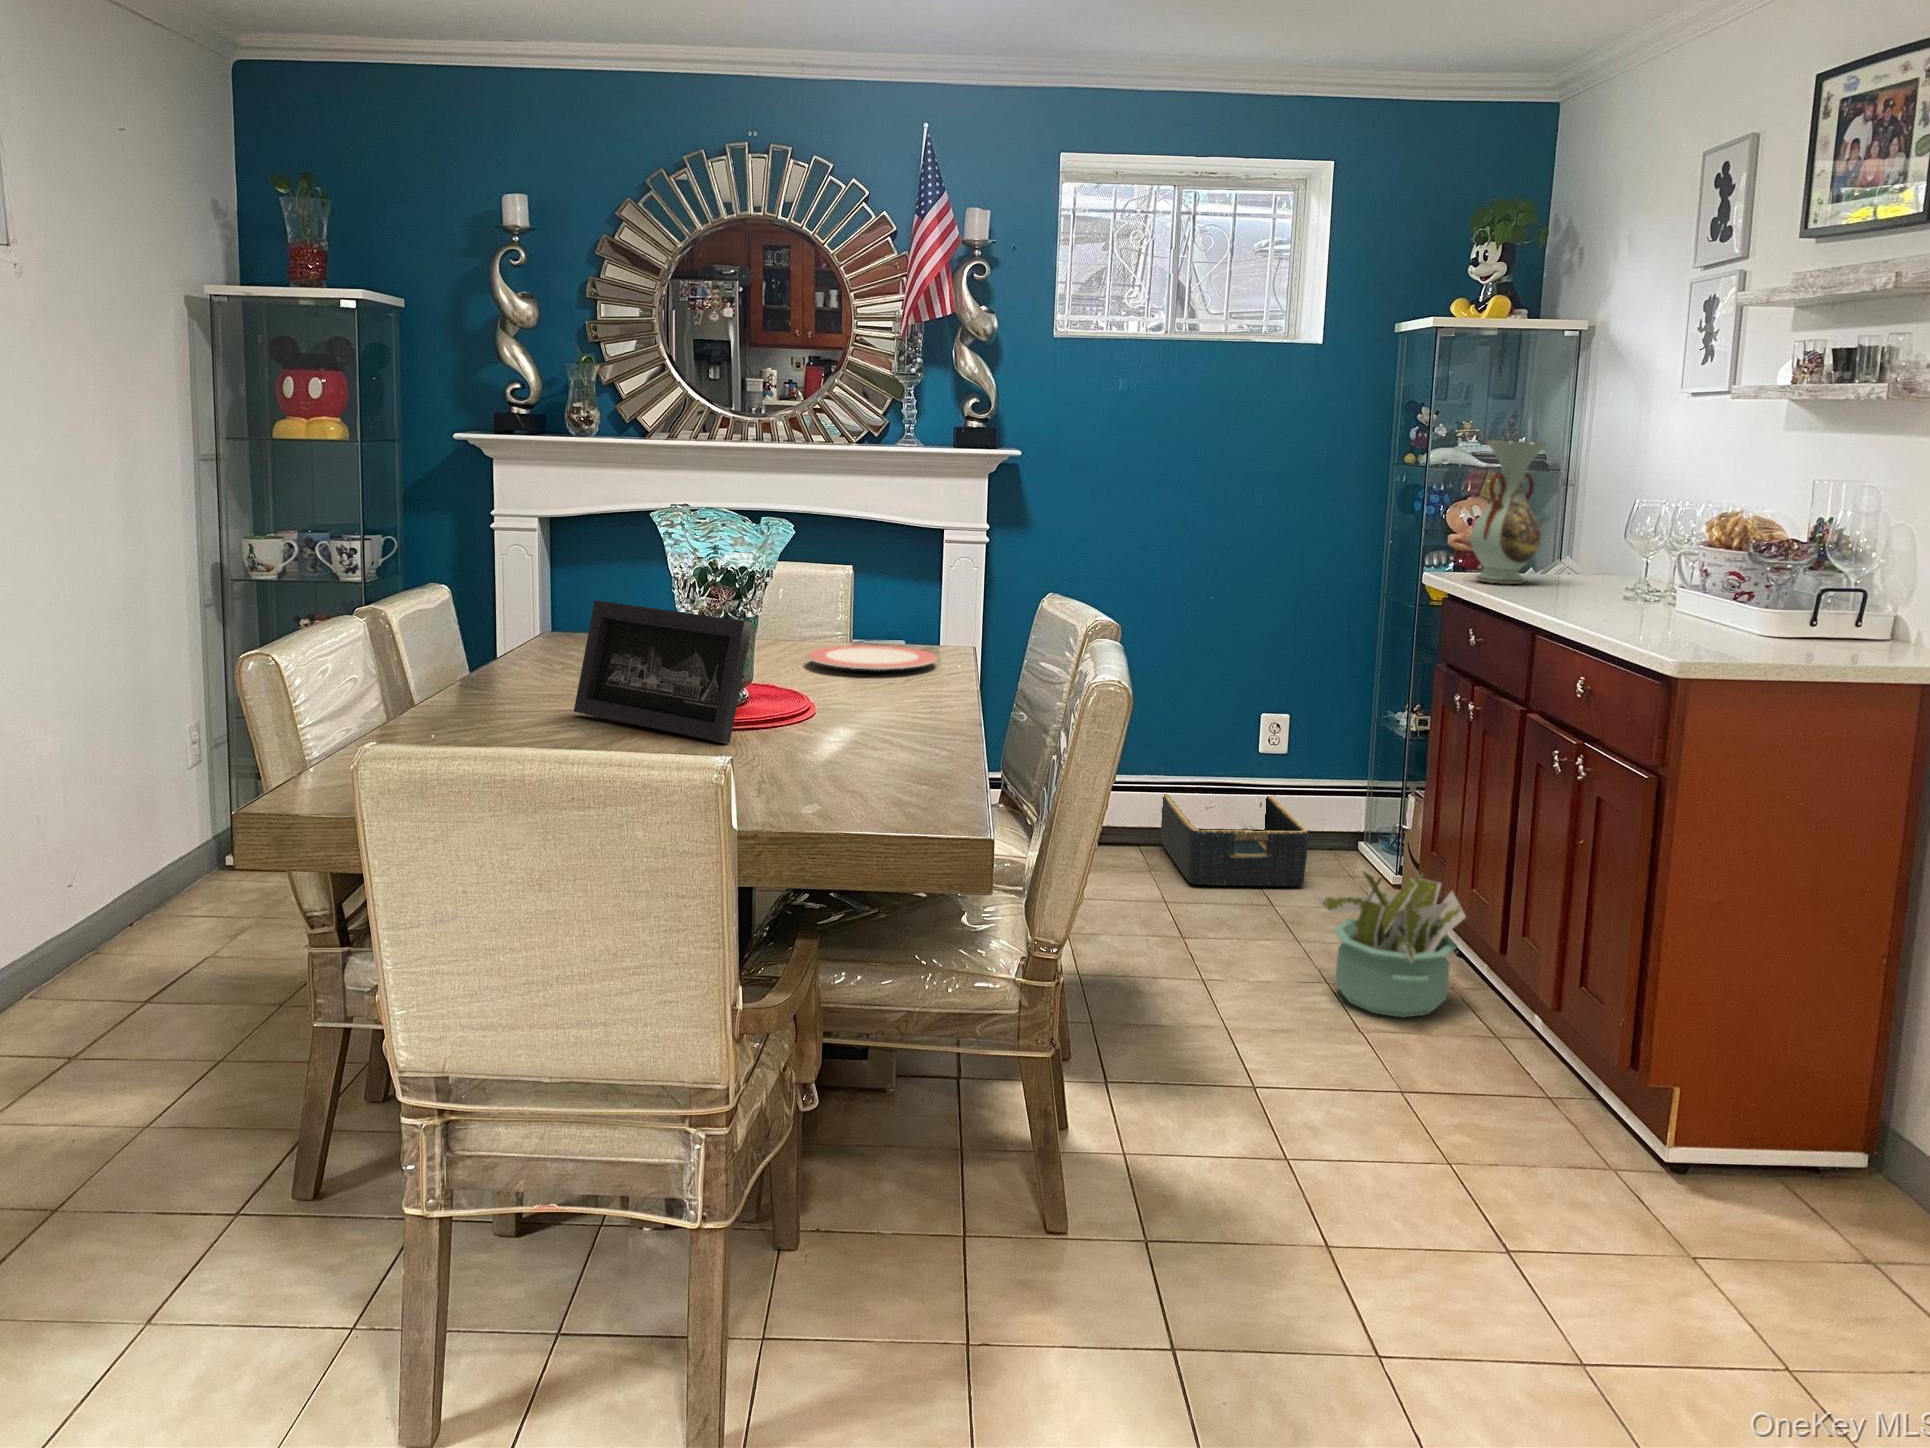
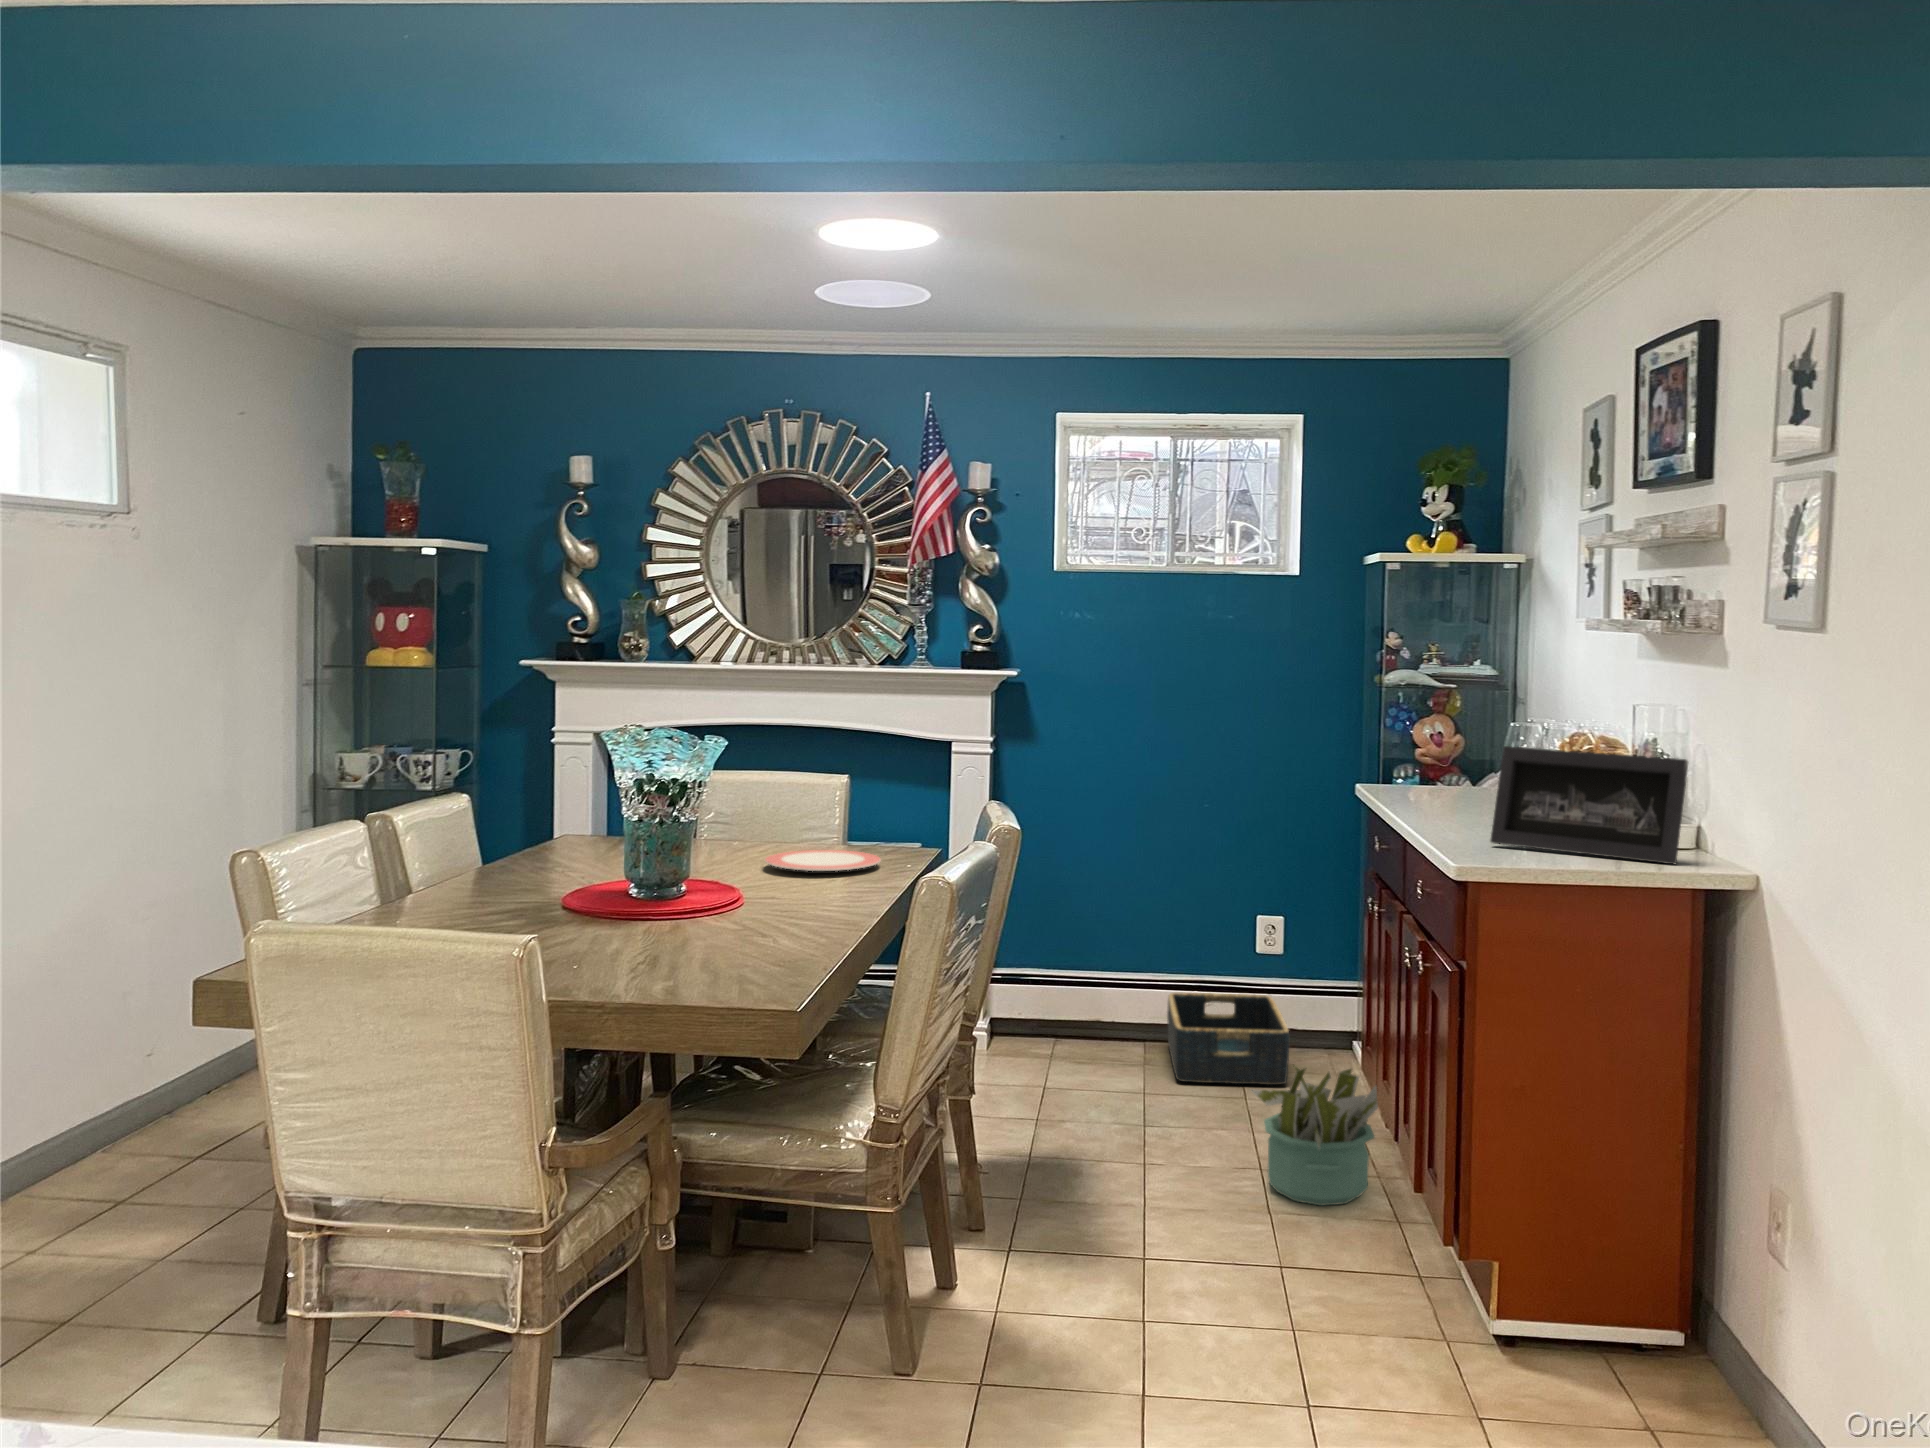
decorative vase: present [1471,440,1546,584] -> none [1401,664,1464,795]
picture frame: present [574,600,752,743] -> present [1490,746,1688,864]

